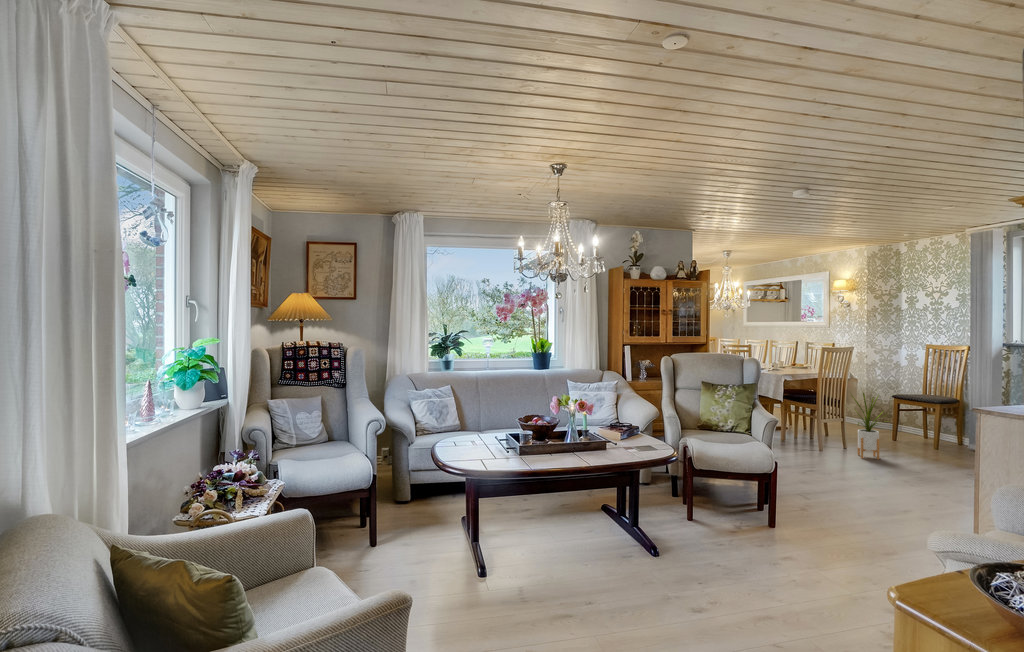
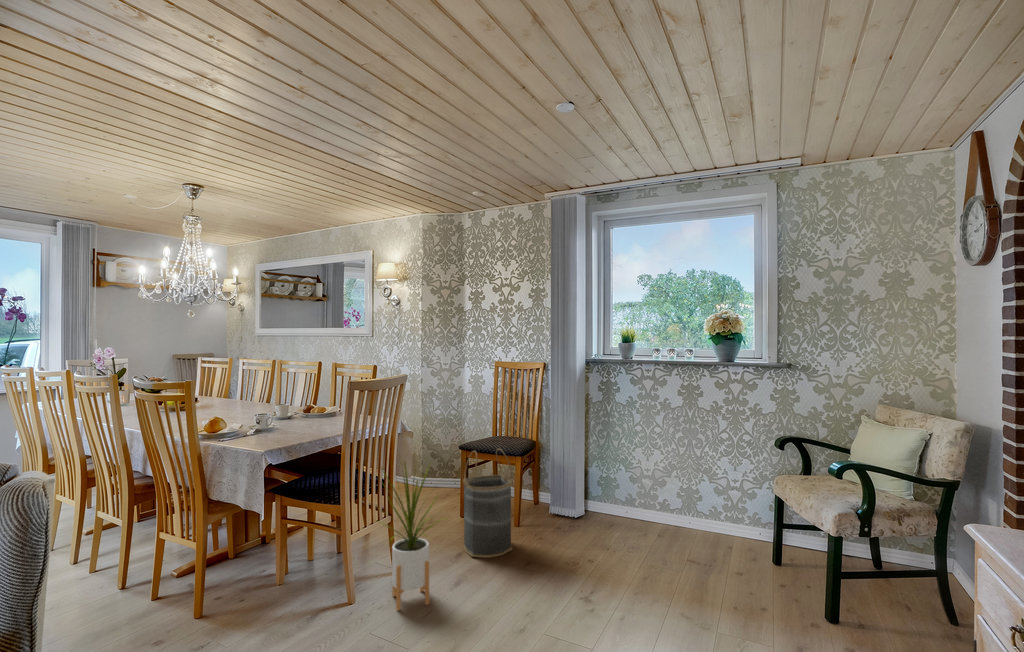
basket: none [900,394,936,455] -> present [463,449,512,558]

